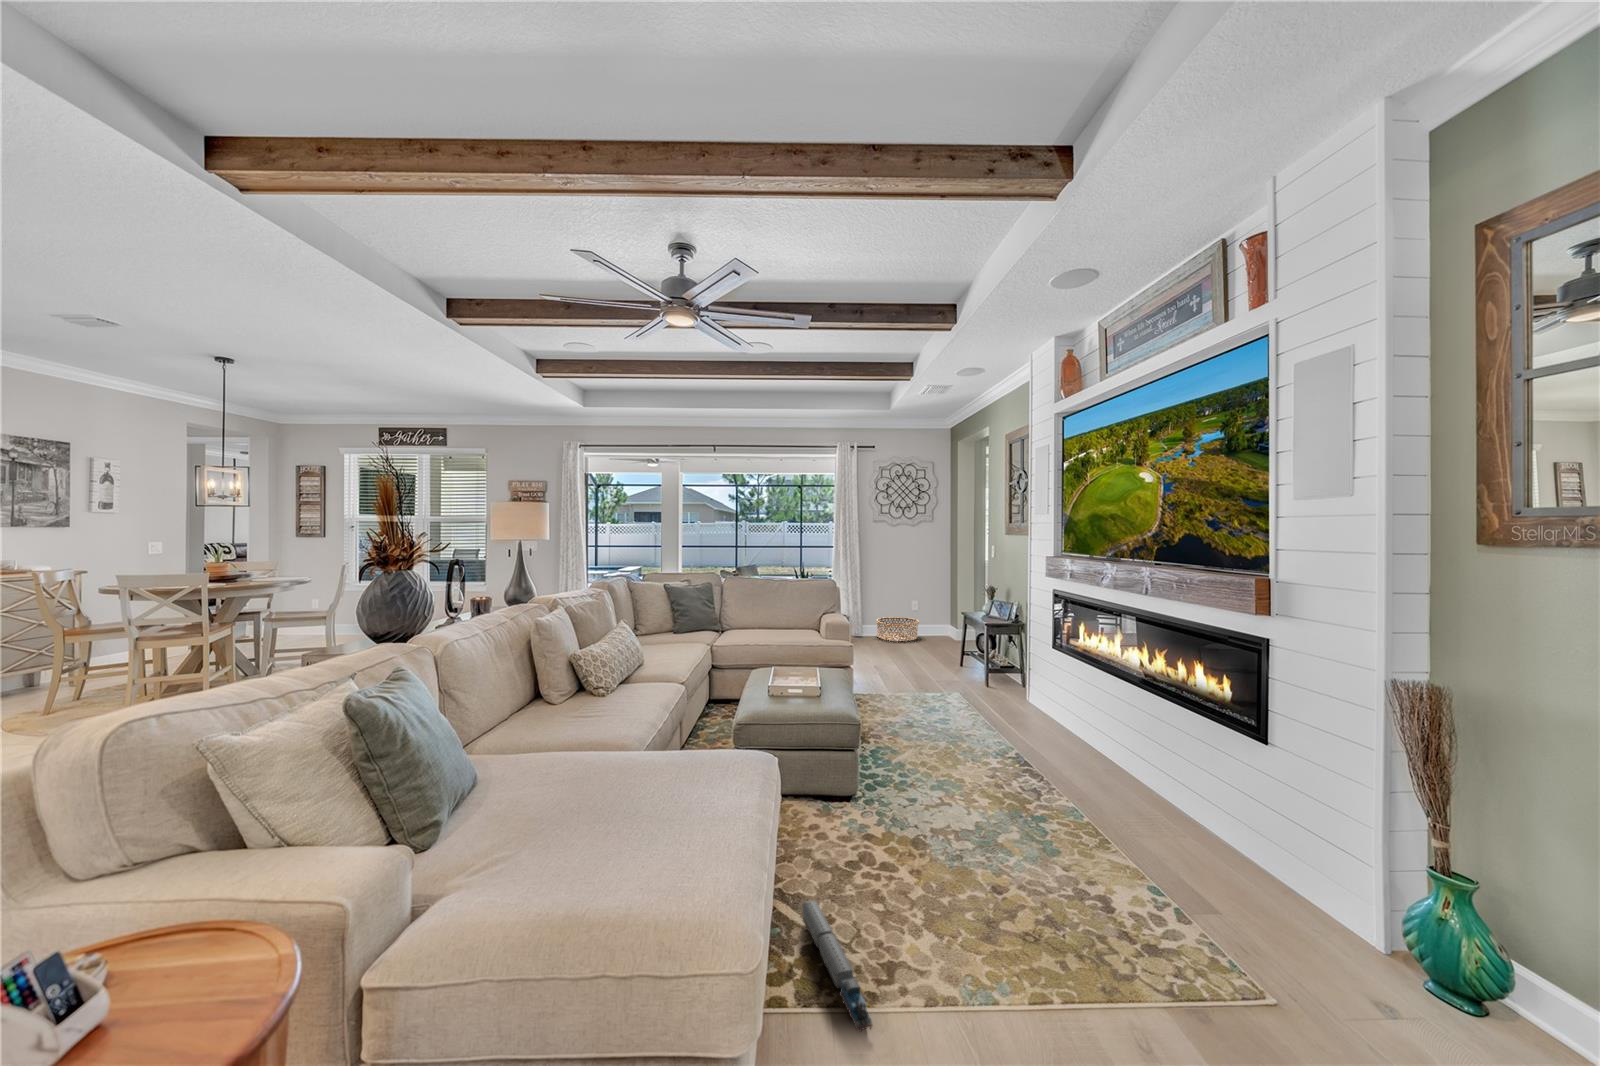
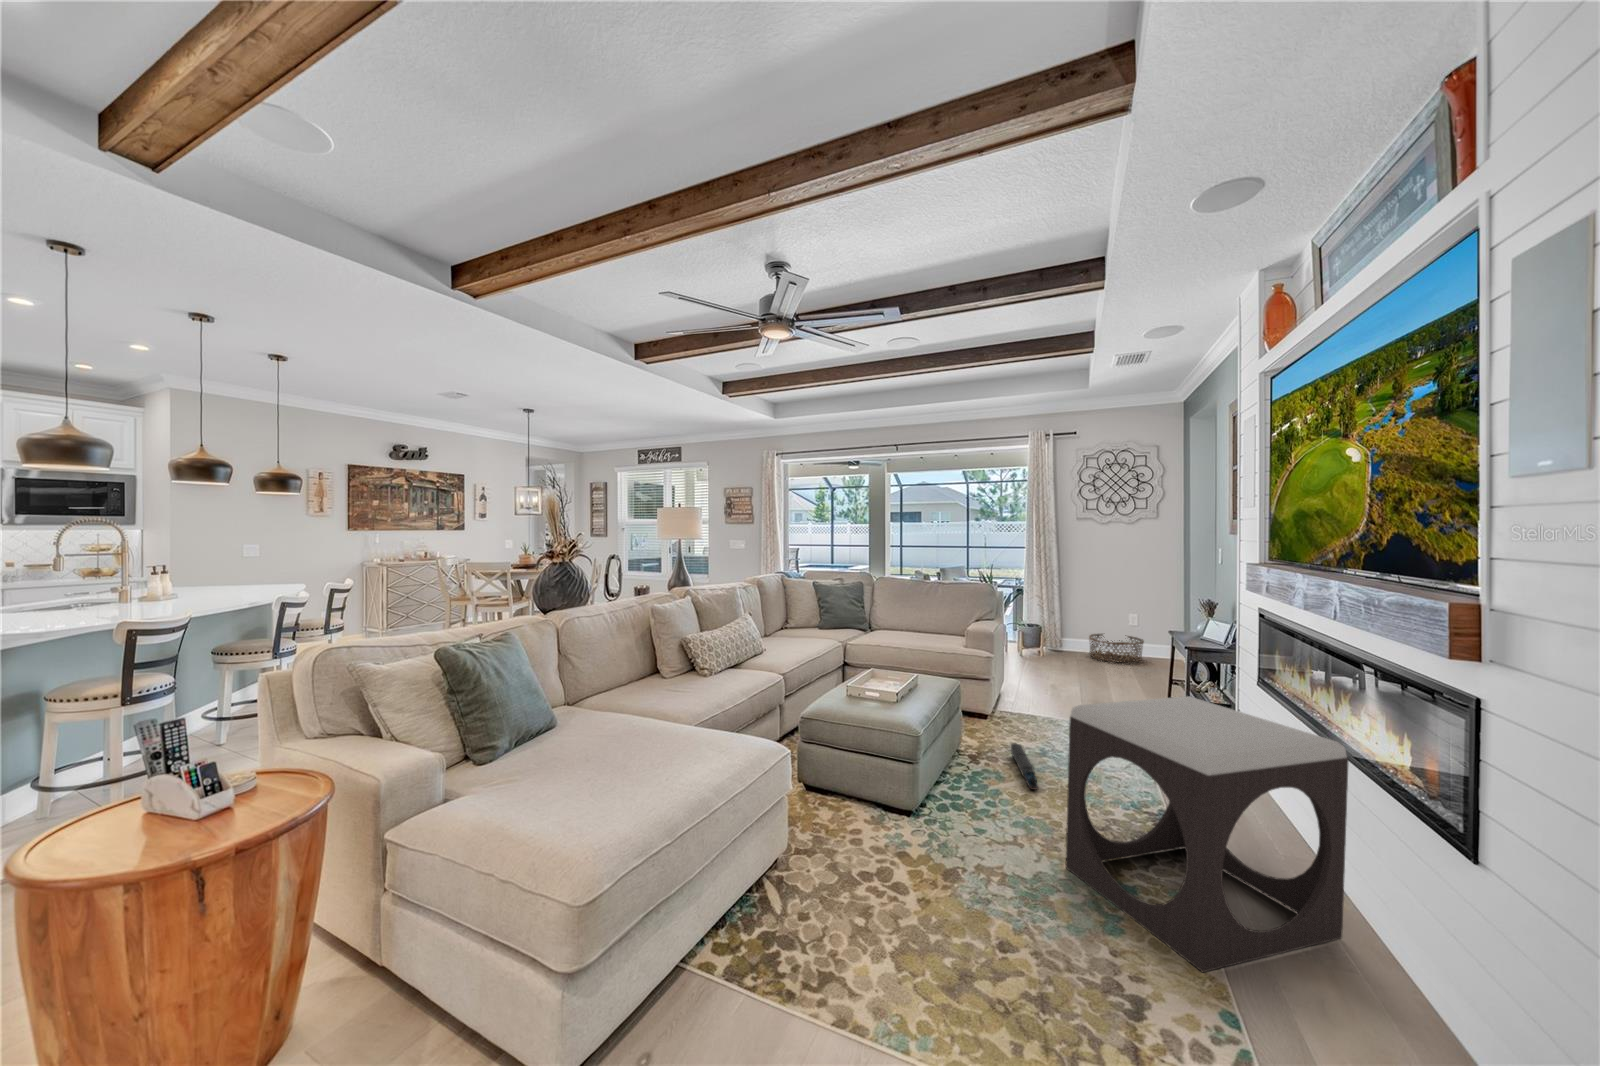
footstool: none [989,663,1175,870] -> present [1066,696,1349,972]
toy train: present [802,900,872,1031] -> present [1011,744,1039,790]

